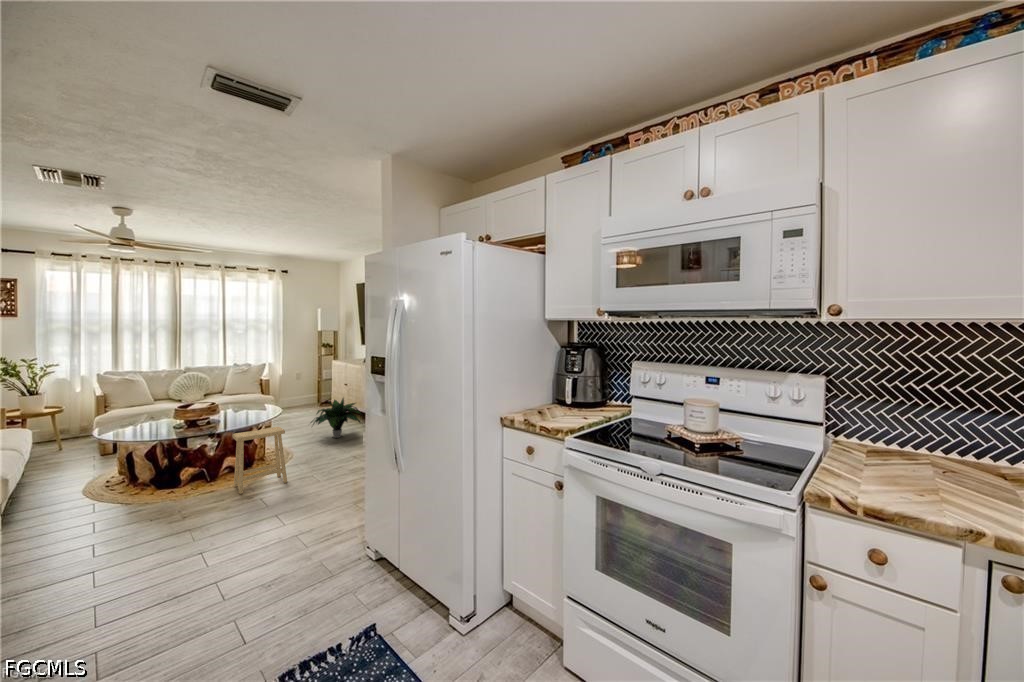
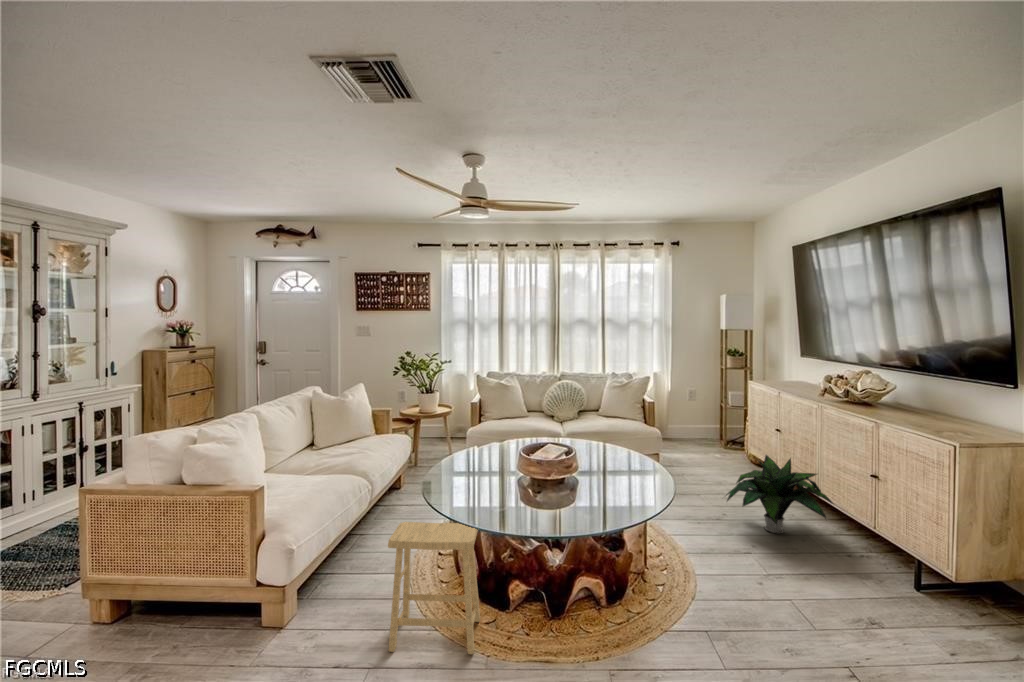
footstool: present [232,427,287,494] -> present [388,522,480,654]

